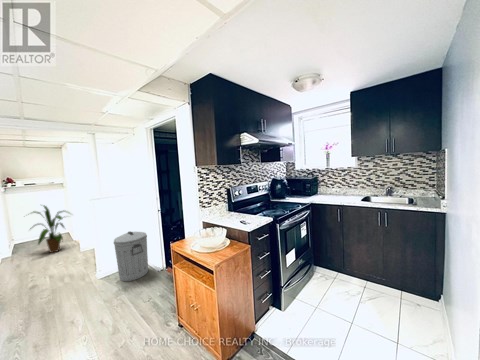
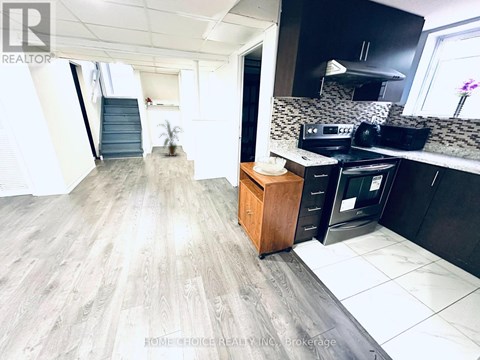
trash can: present [114,232,148,281] -> none [205,150,229,187]

